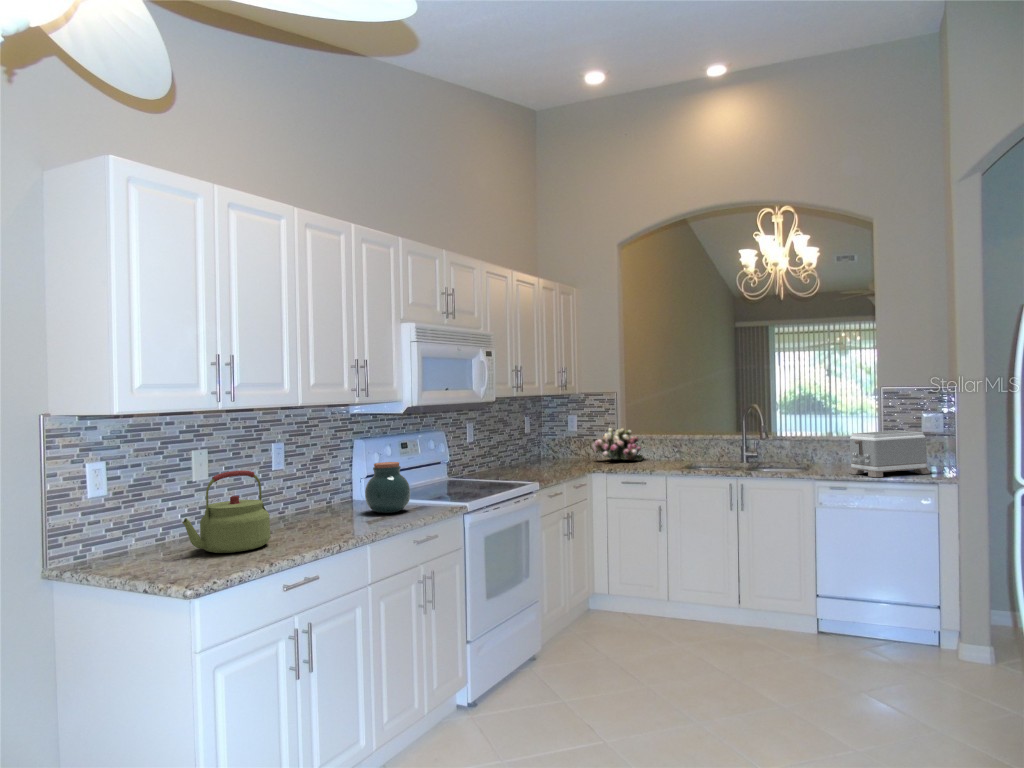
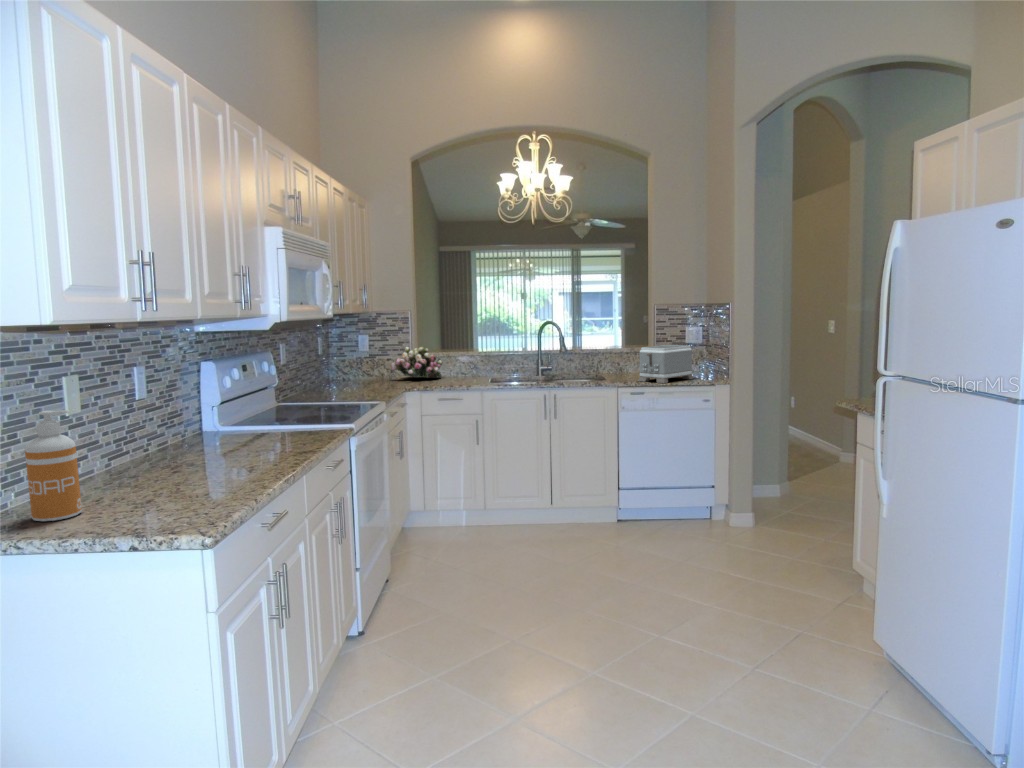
jar: present [365,462,410,513] -> none [262,384,314,440]
kettle: present [182,471,271,553] -> none [143,396,234,498]
soap dispenser: none [111,477,149,560] -> present [25,410,82,521]

